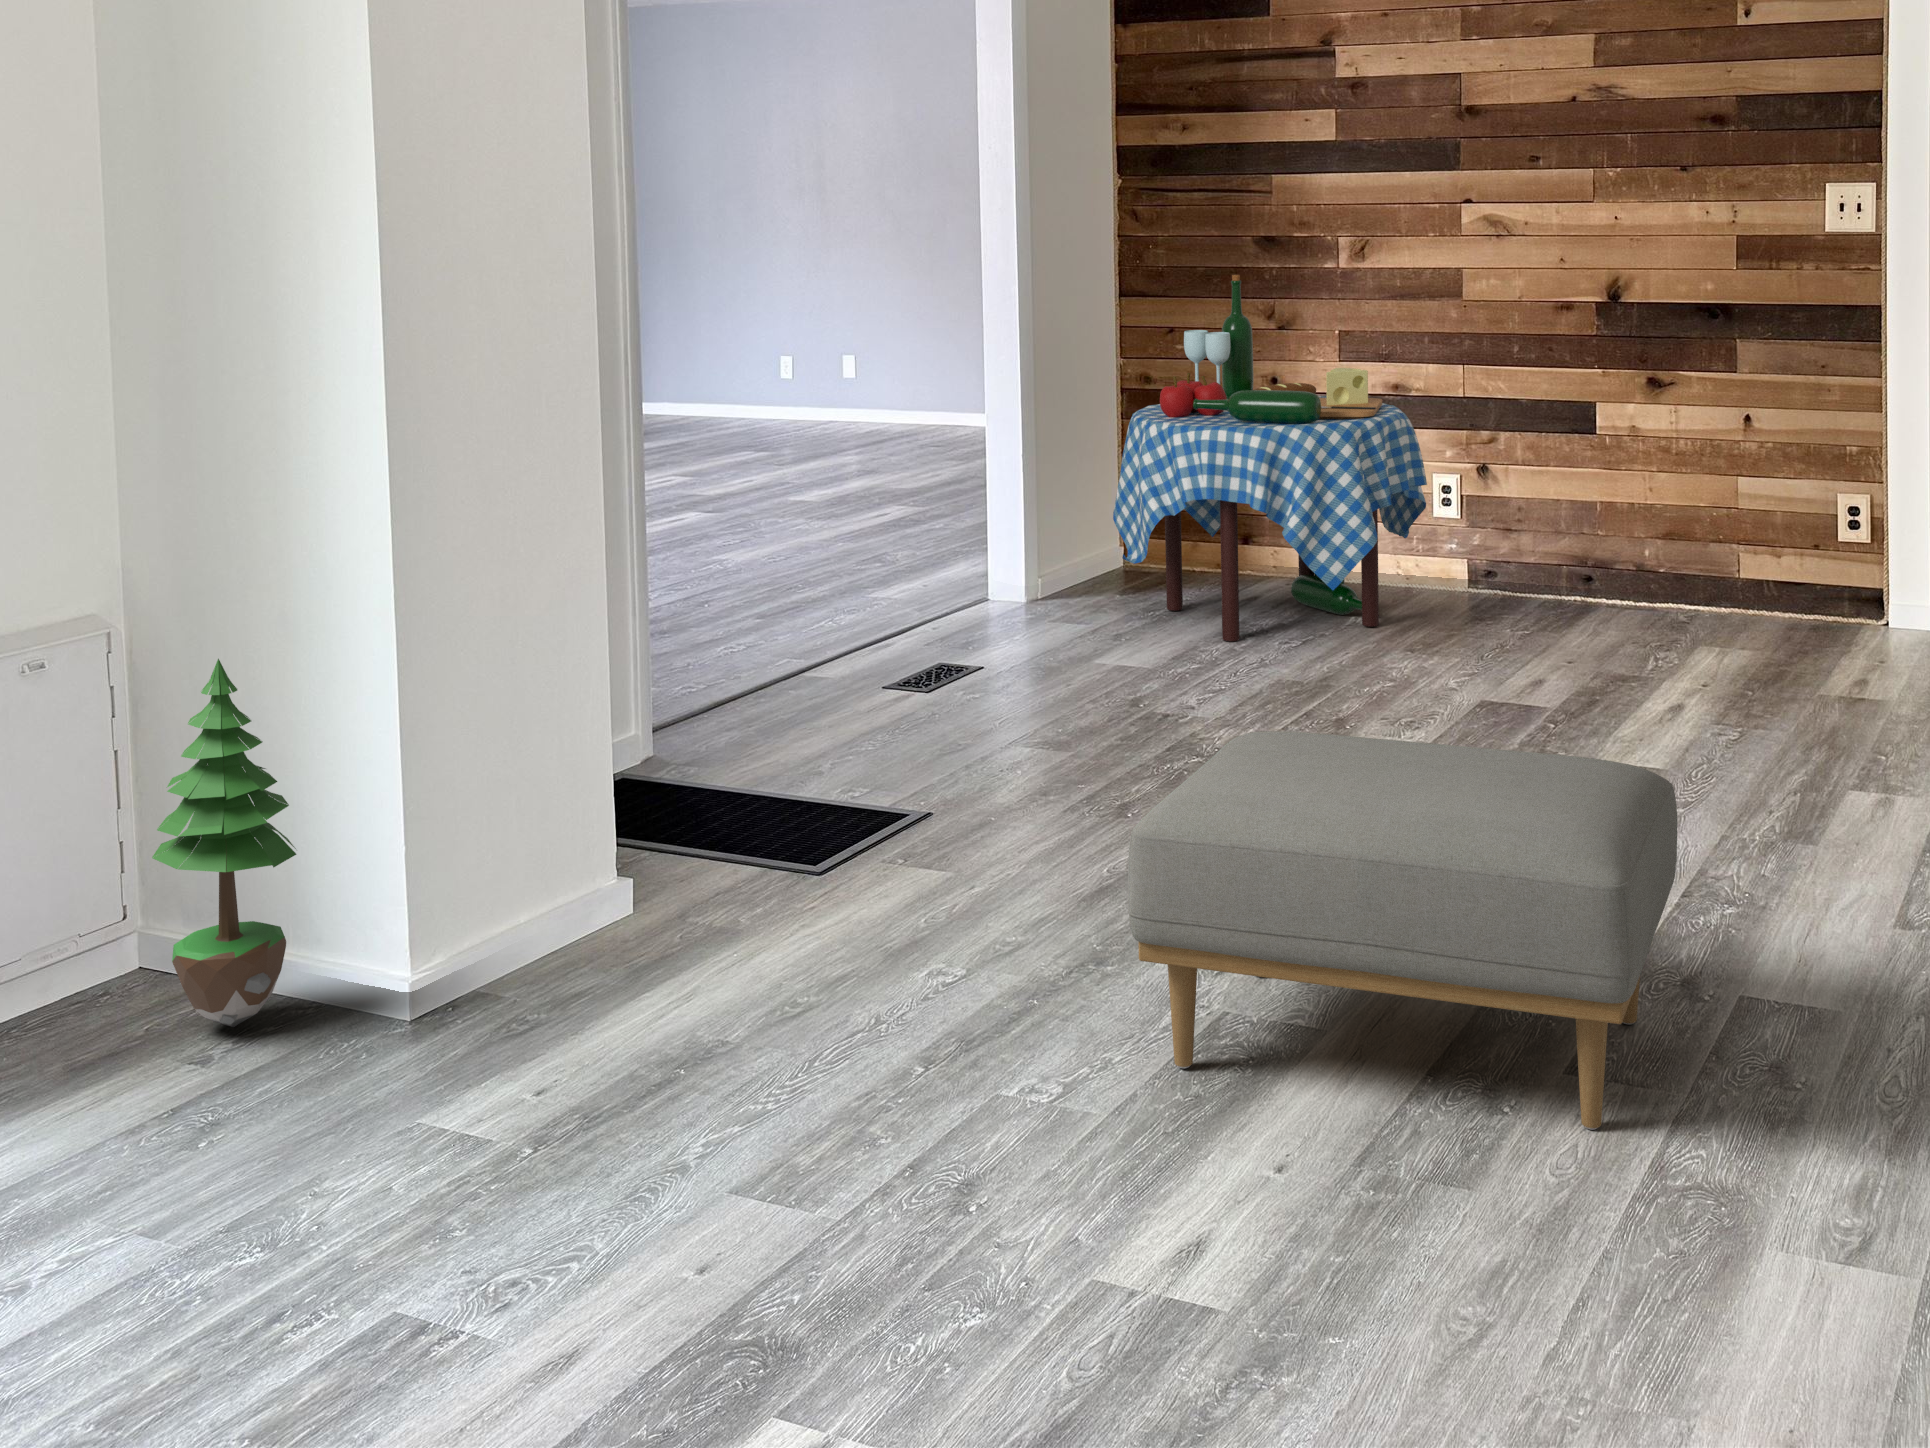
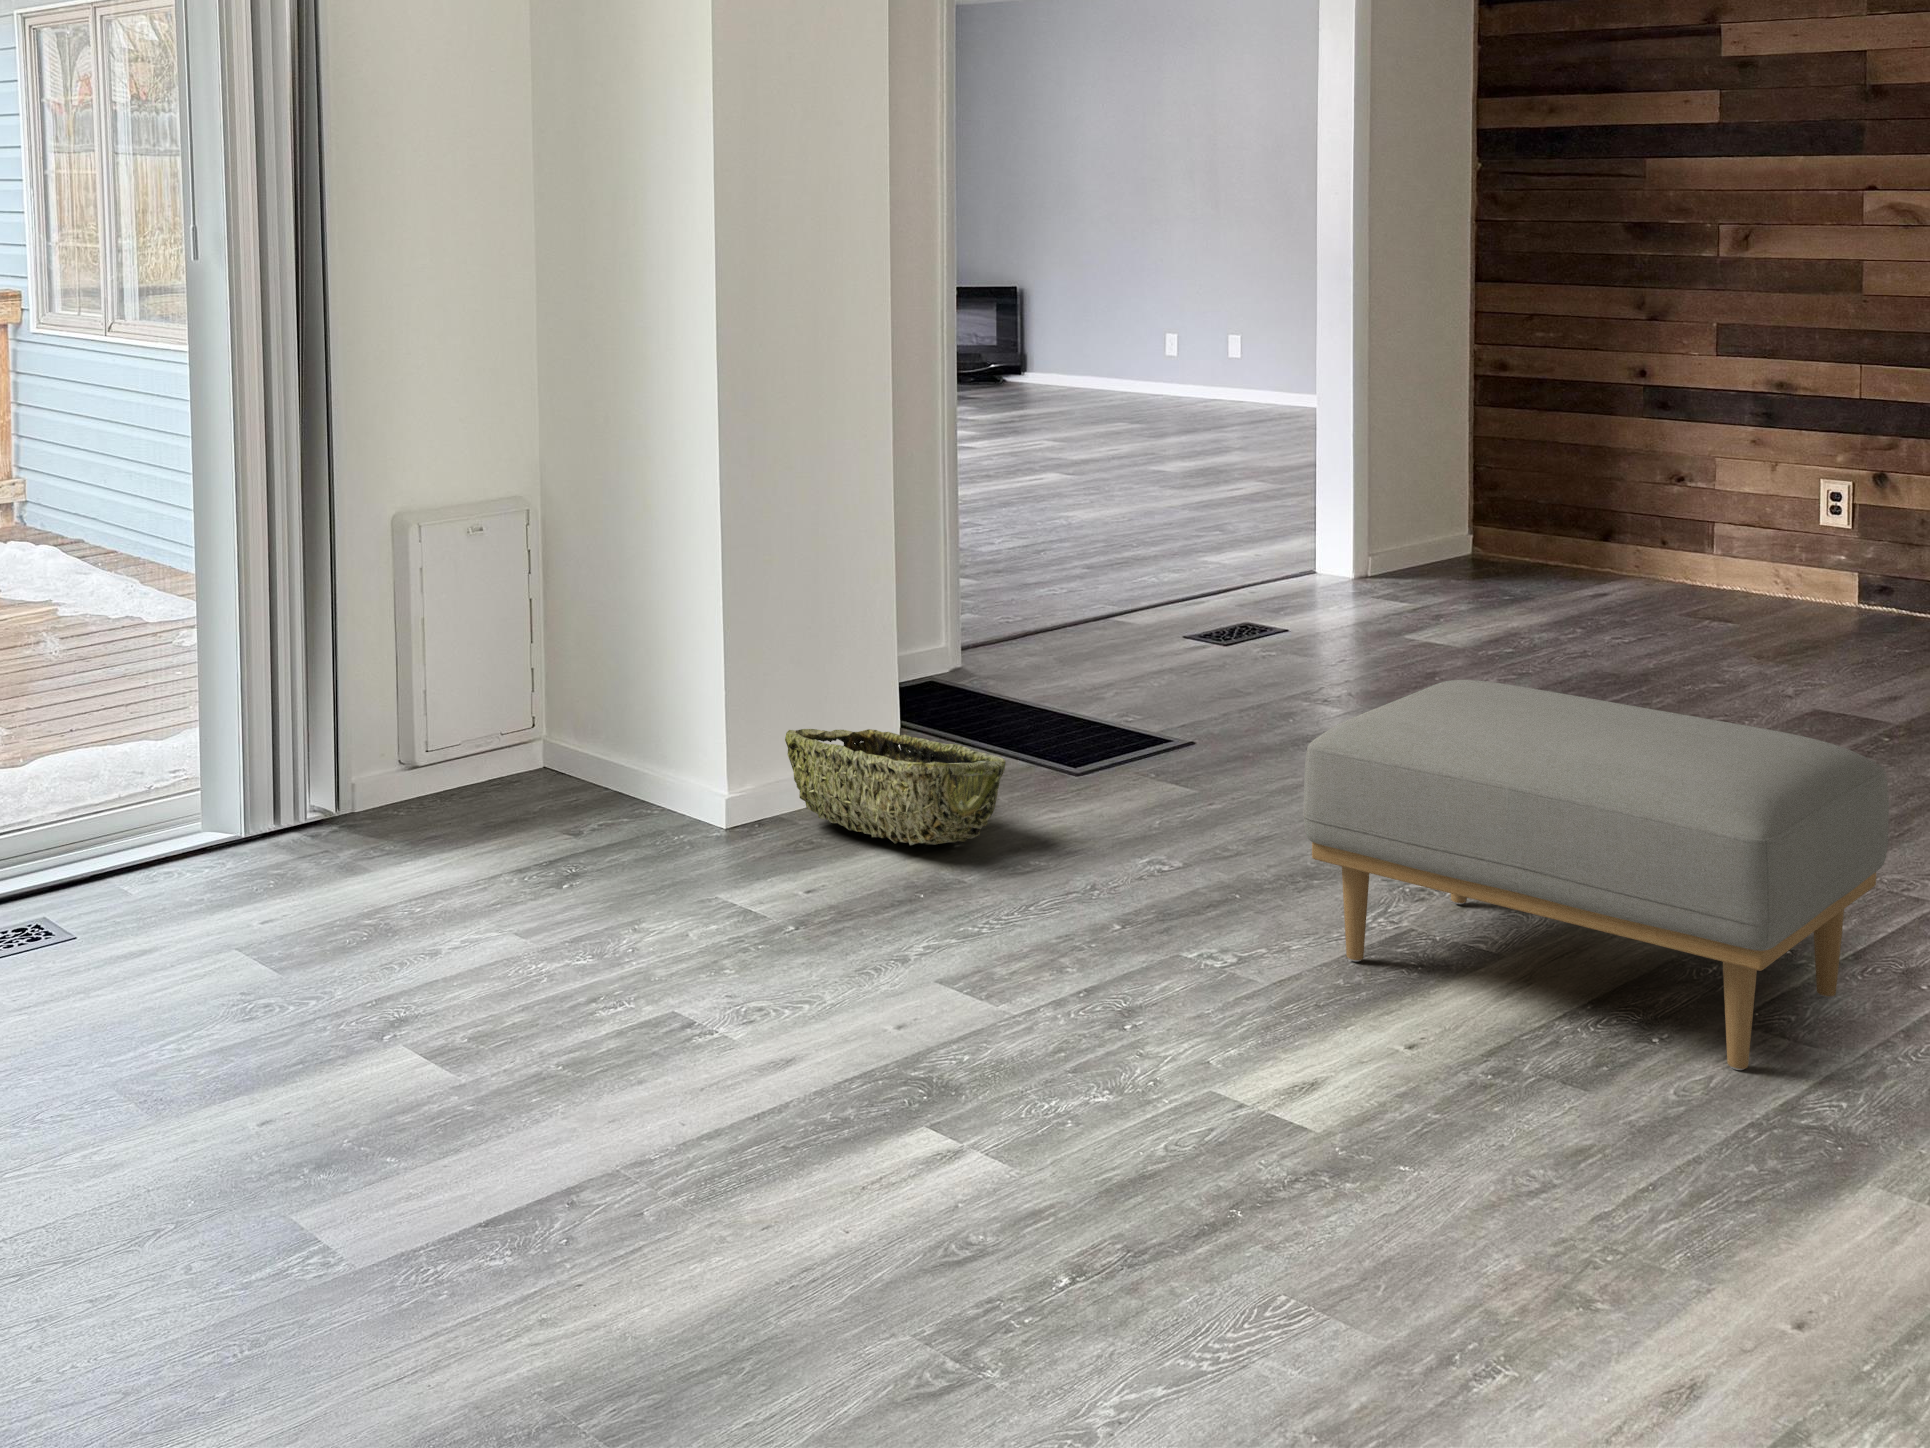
dining table: present [1113,275,1427,642] -> none [1447,263,1798,628]
potted tree: present [152,659,296,1027] -> none [547,535,651,819]
woven basket: none [479,859,756,1003] -> present [785,729,1006,845]

